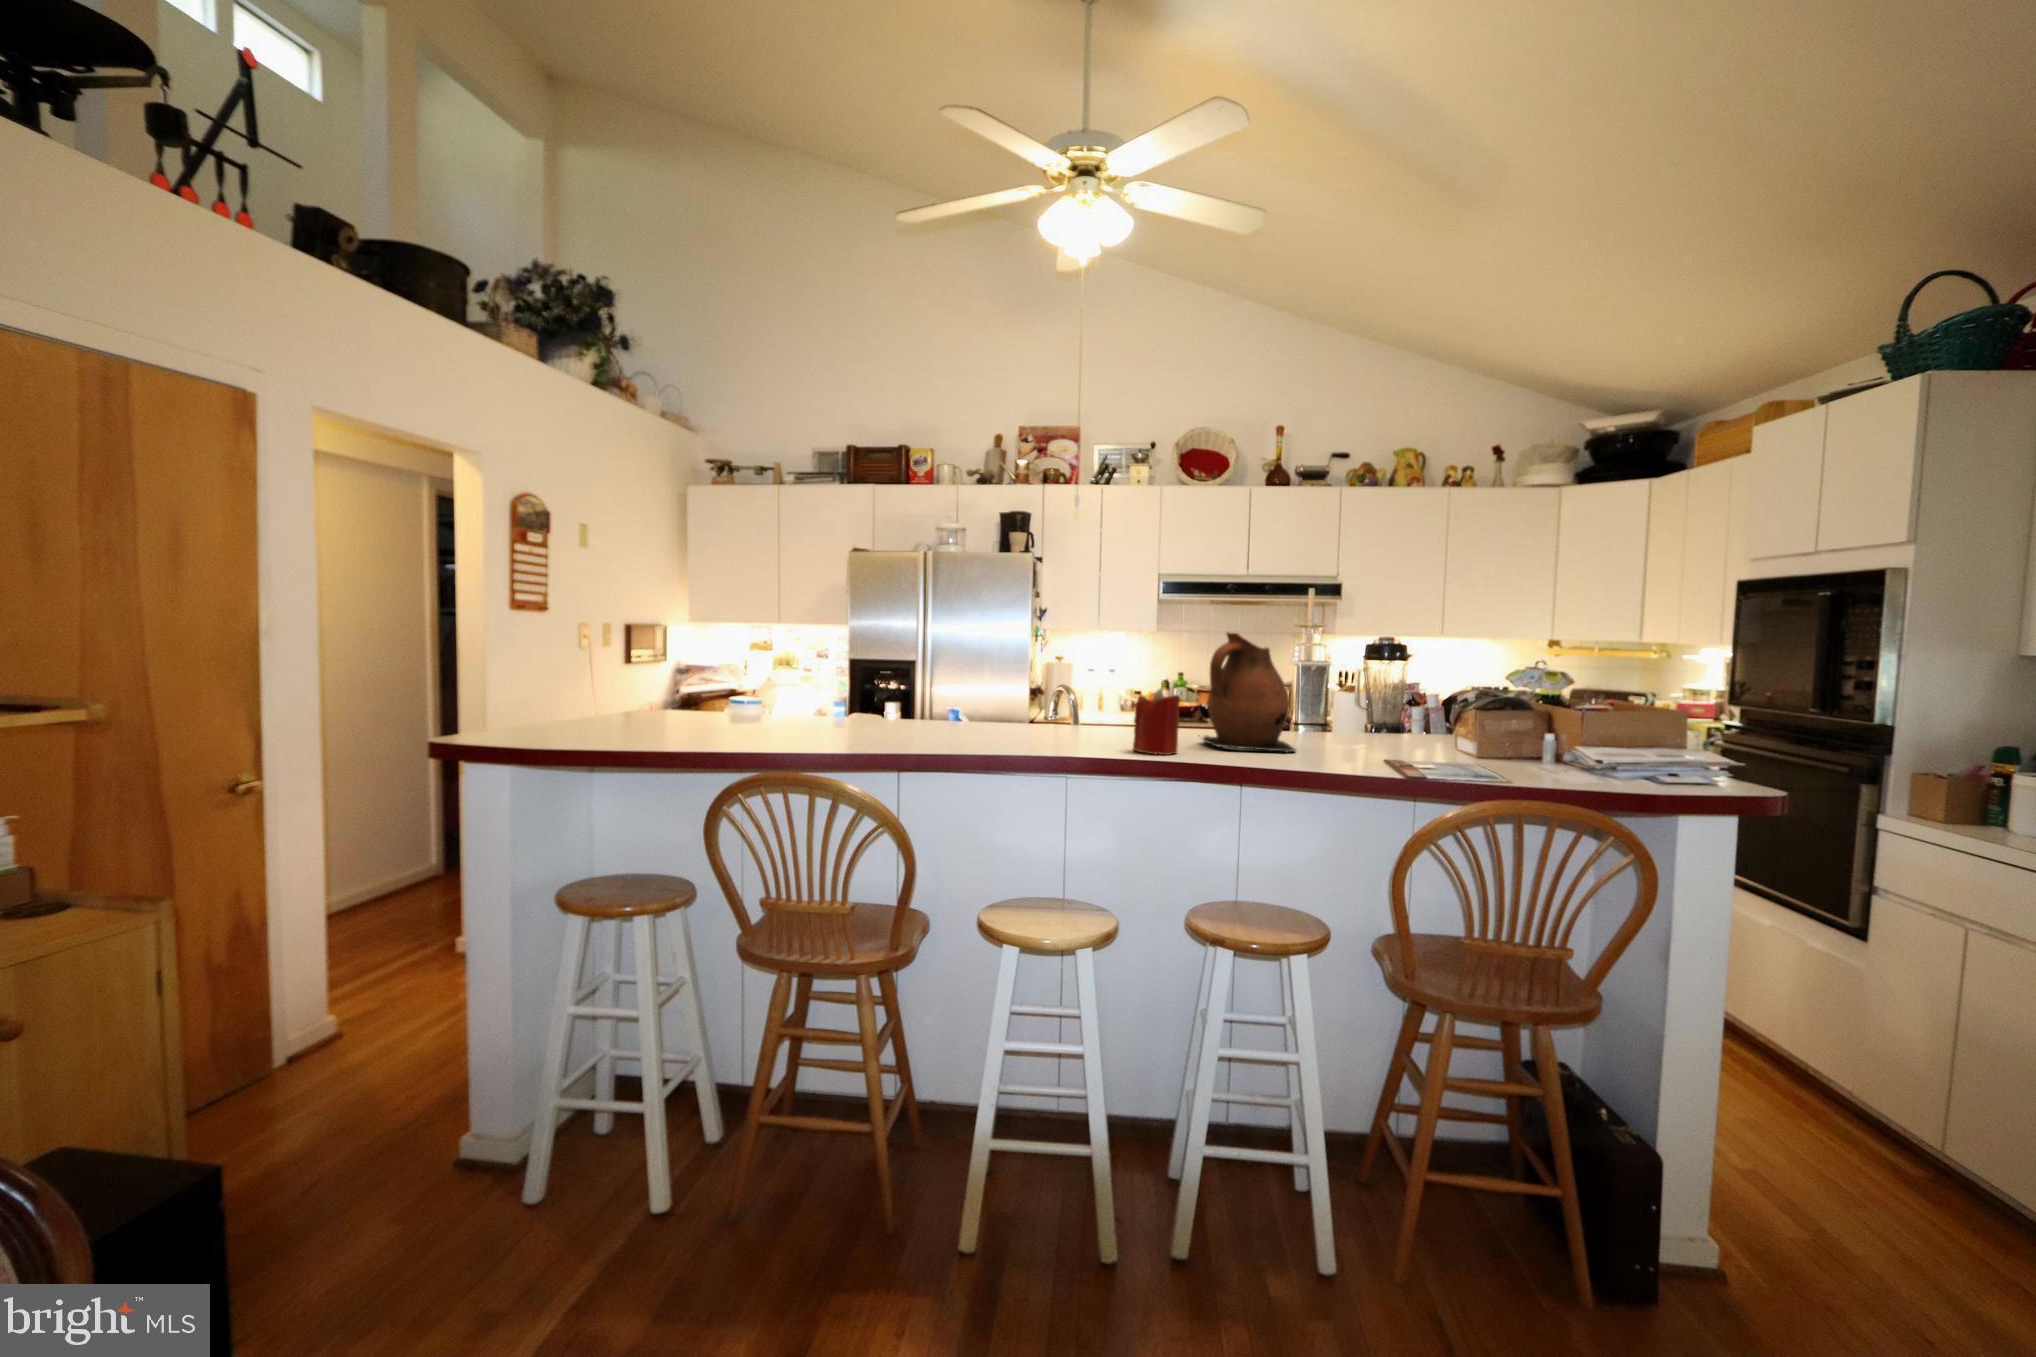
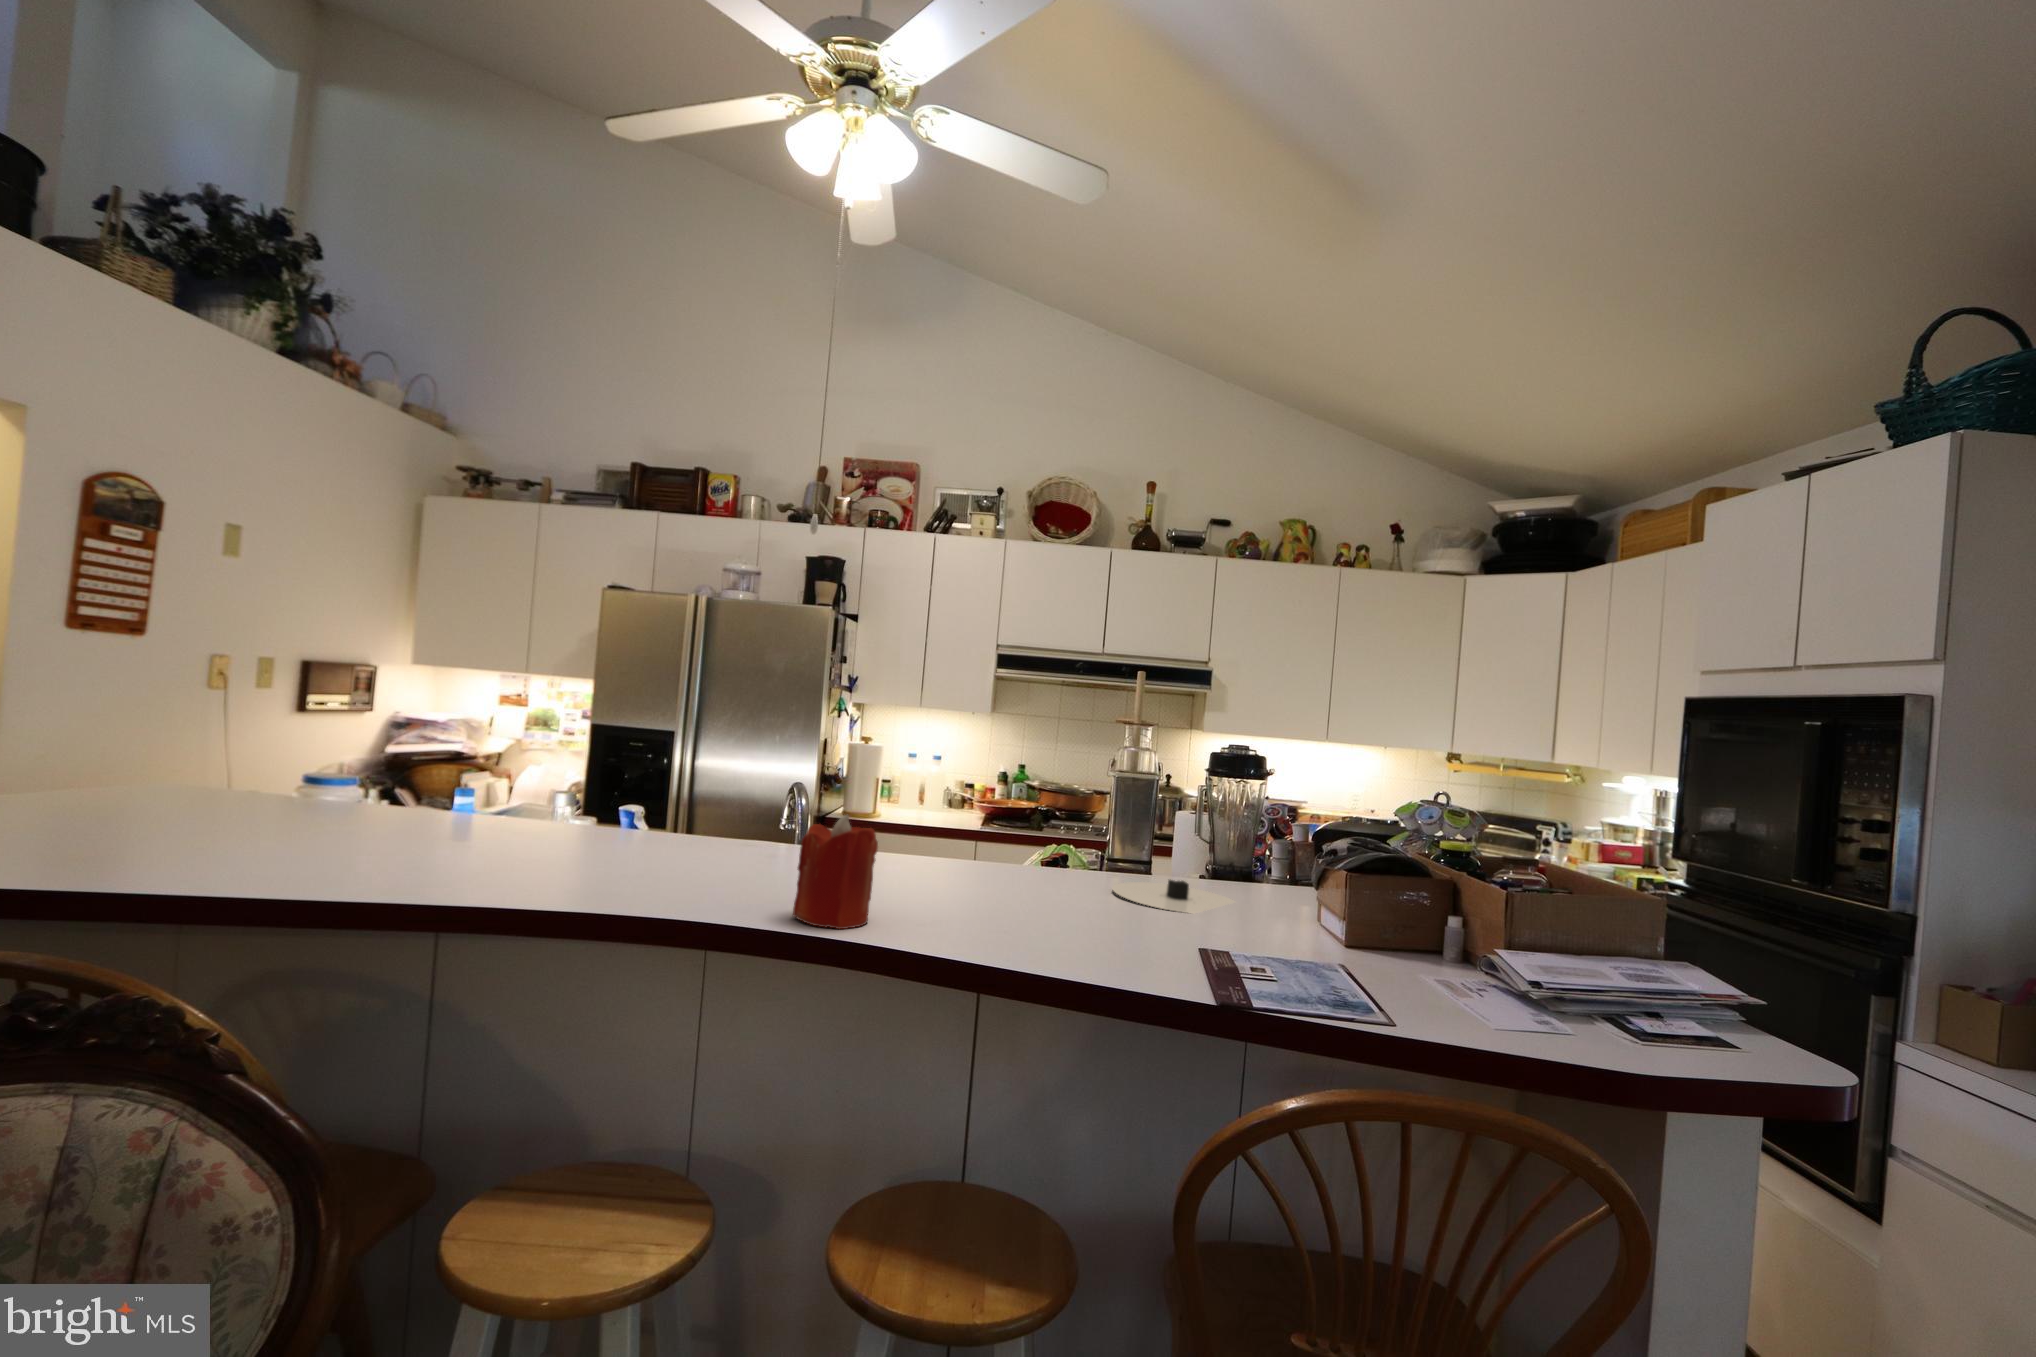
ceramic pitcher: present [1203,632,1295,753] -> none [927,728,1069,931]
plate: none [1283,728,1434,750] -> present [1112,880,1235,914]

